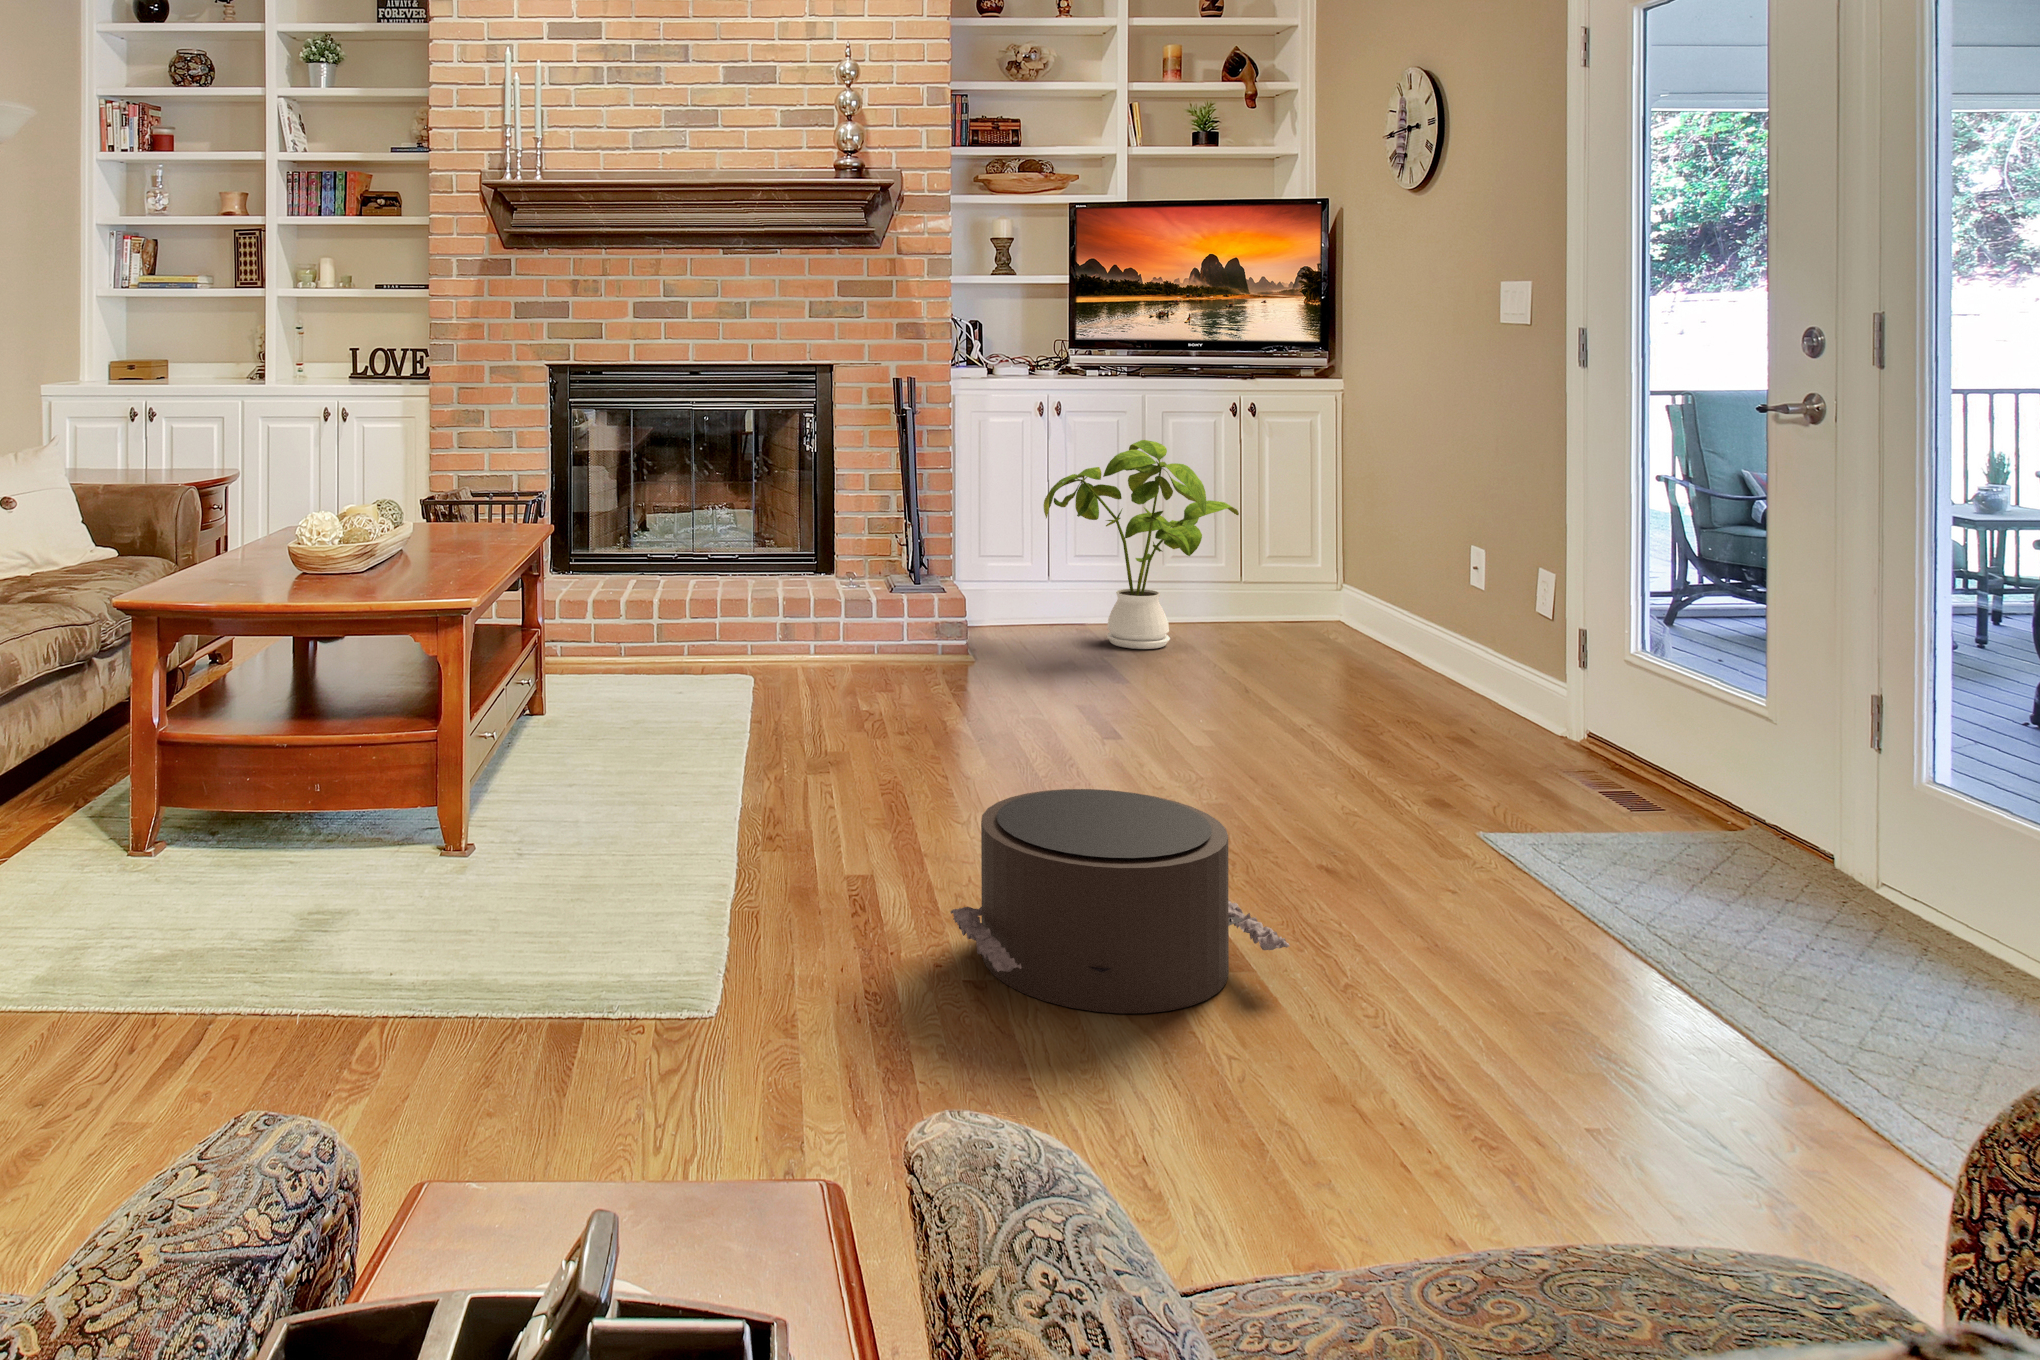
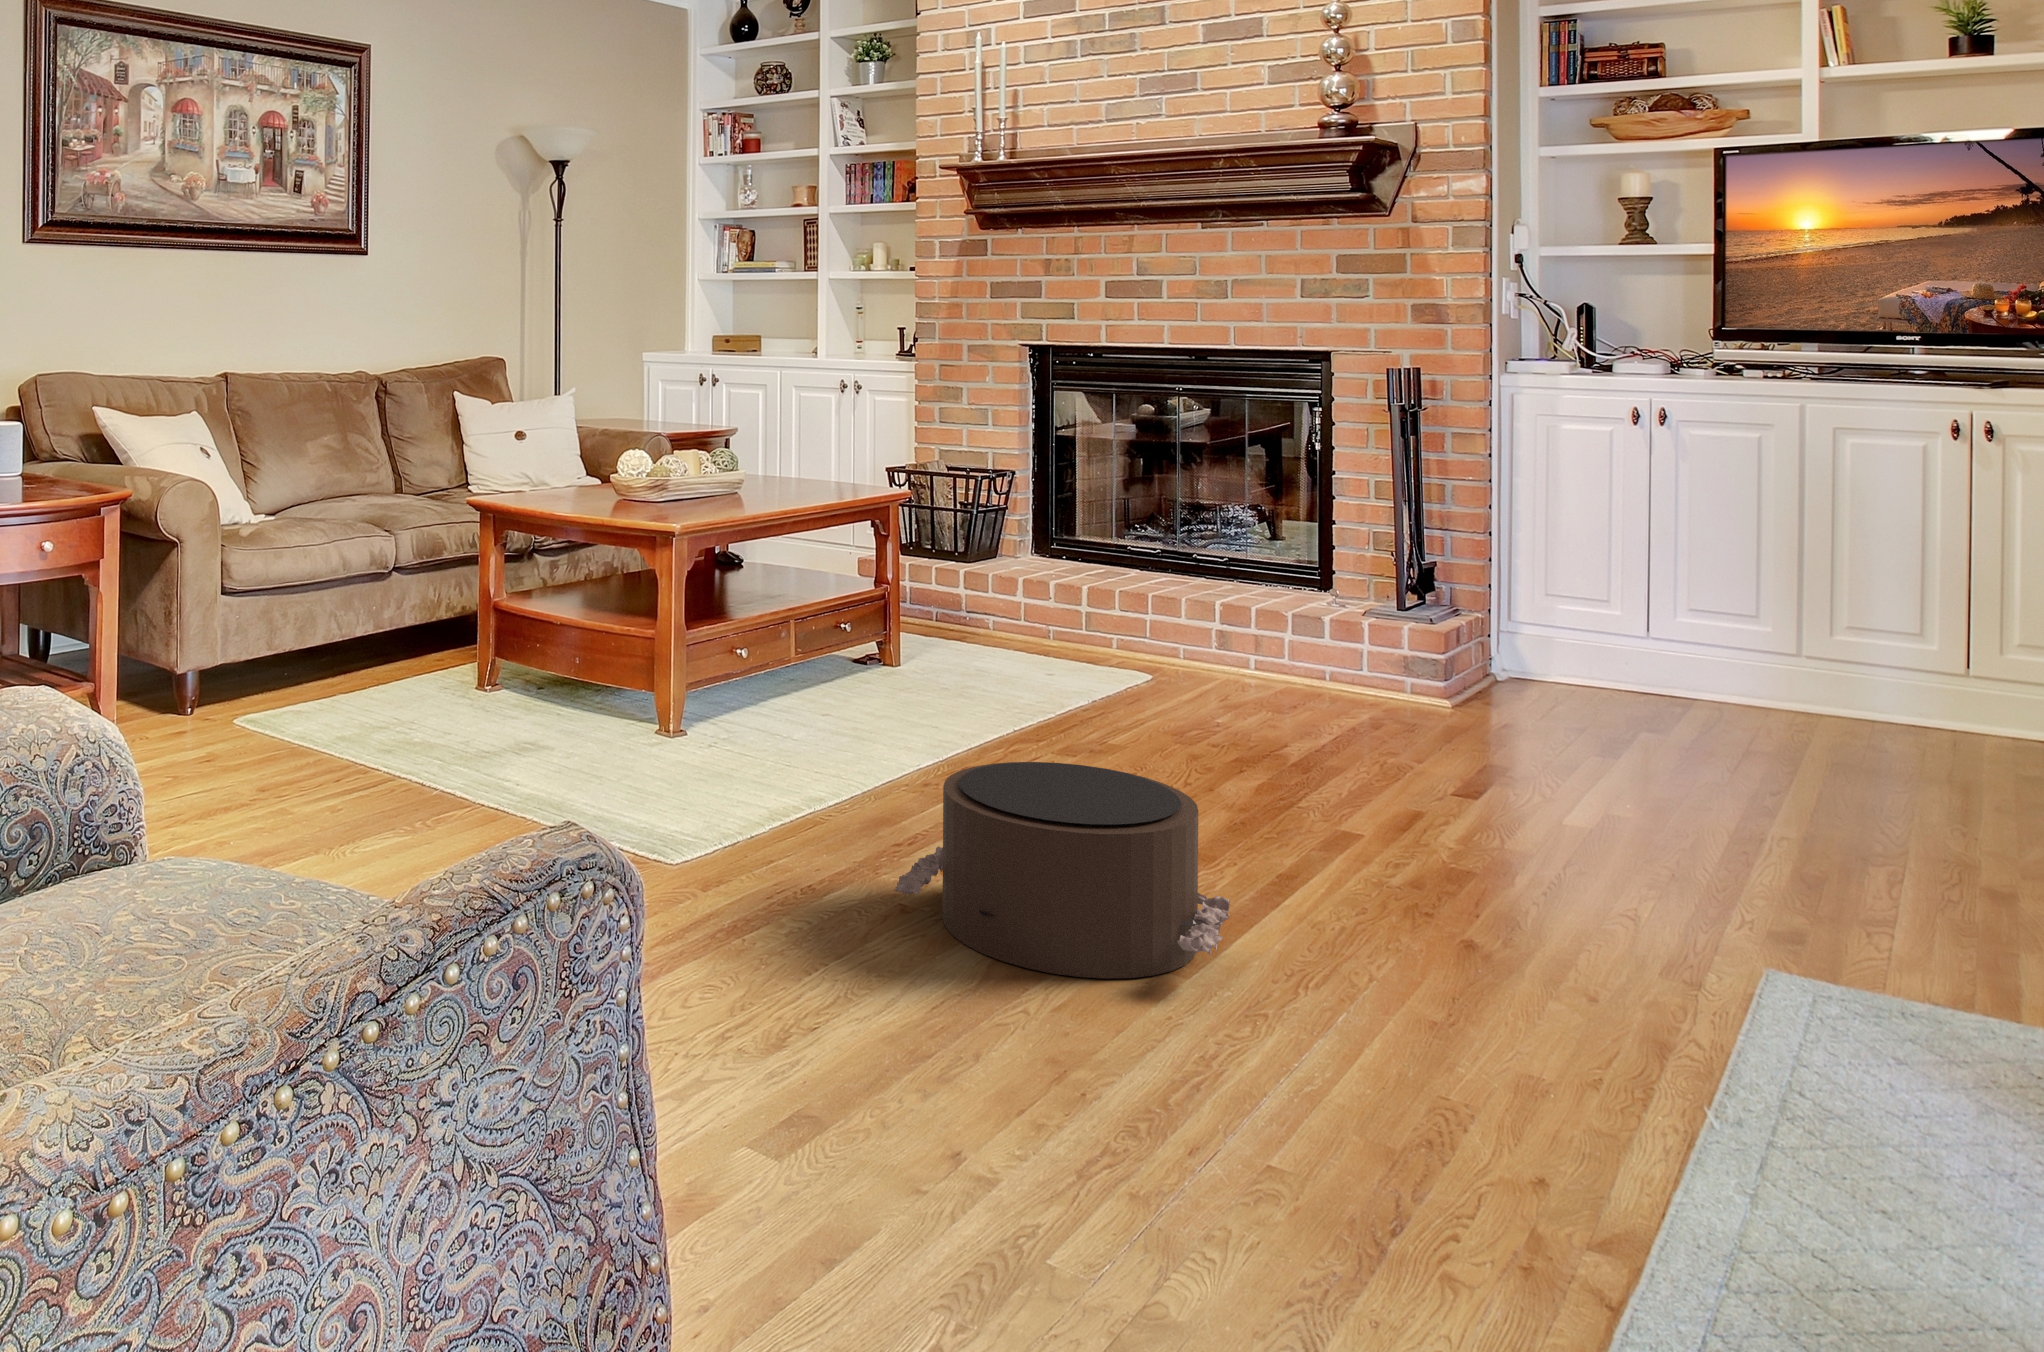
house plant: present [1044,440,1239,649] -> none [1597,455,1932,729]

